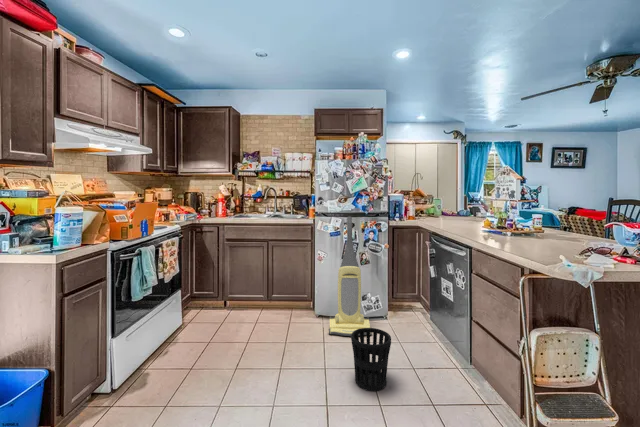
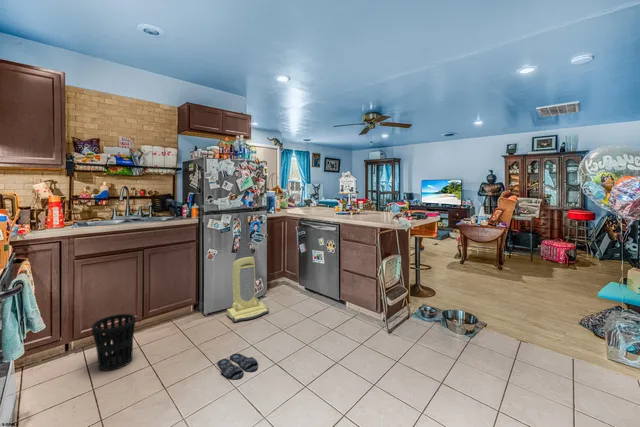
wastebasket: present [351,328,391,391] -> present [92,314,136,371]
slippers: none [271,366,309,393] -> present [217,354,258,379]

